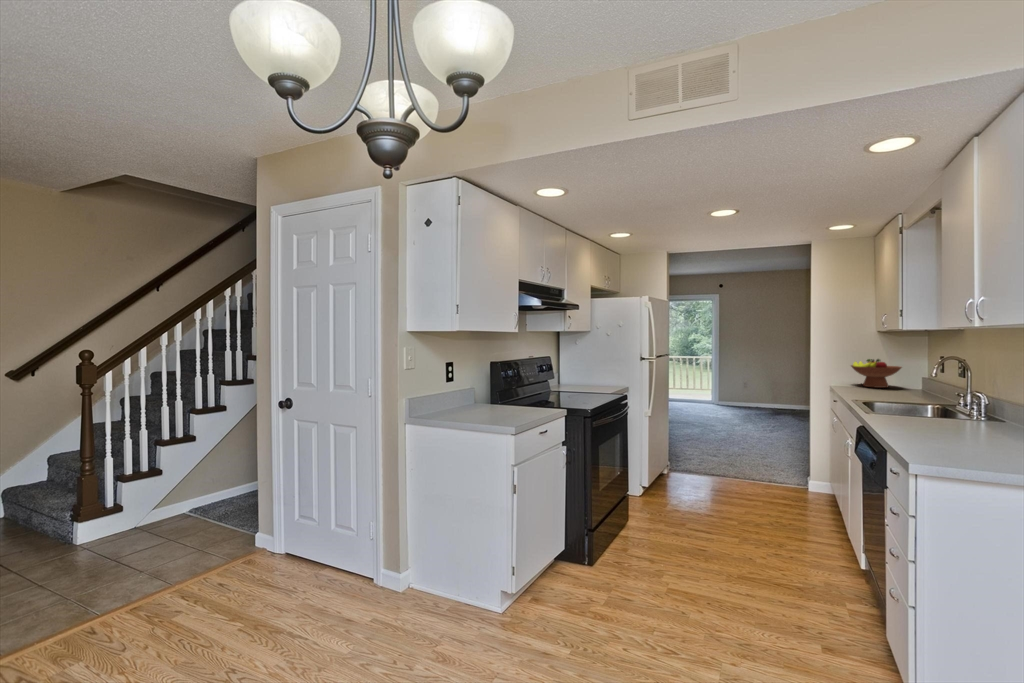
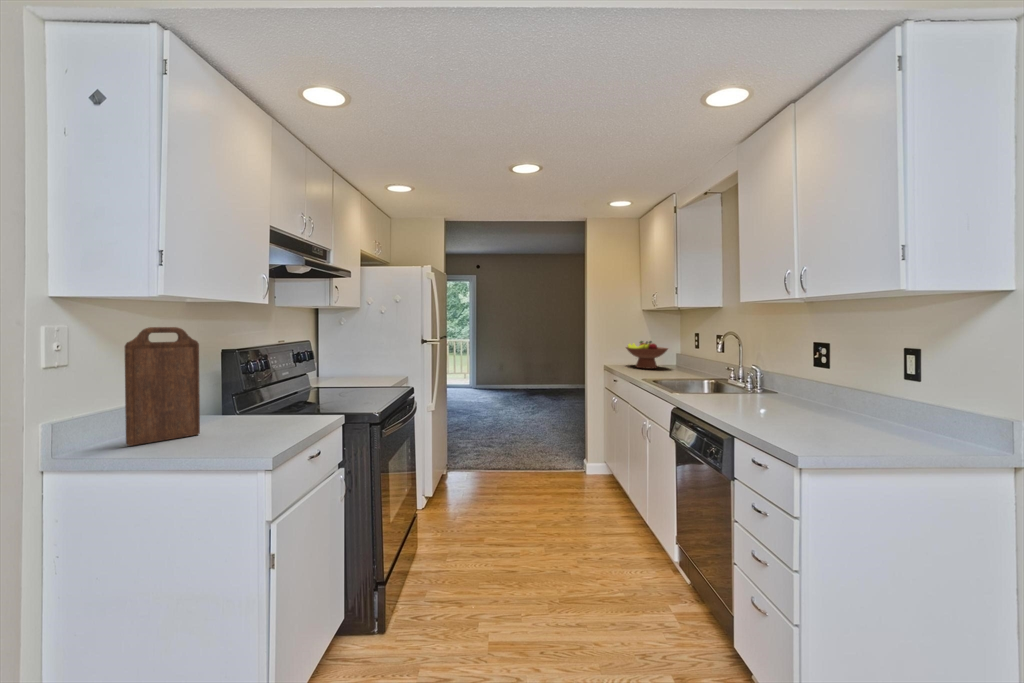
cutting board: none [442,348,479,416] -> present [125,327,200,446]

